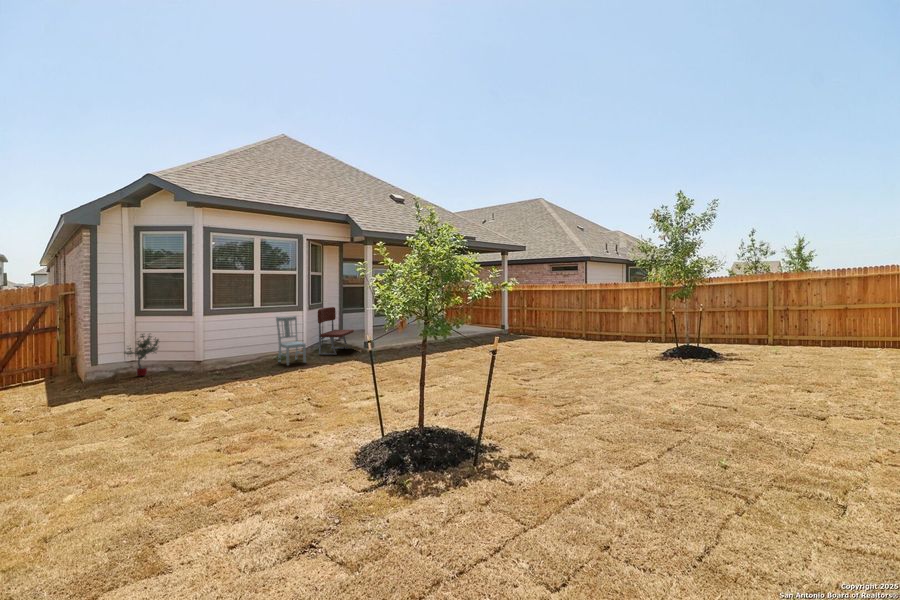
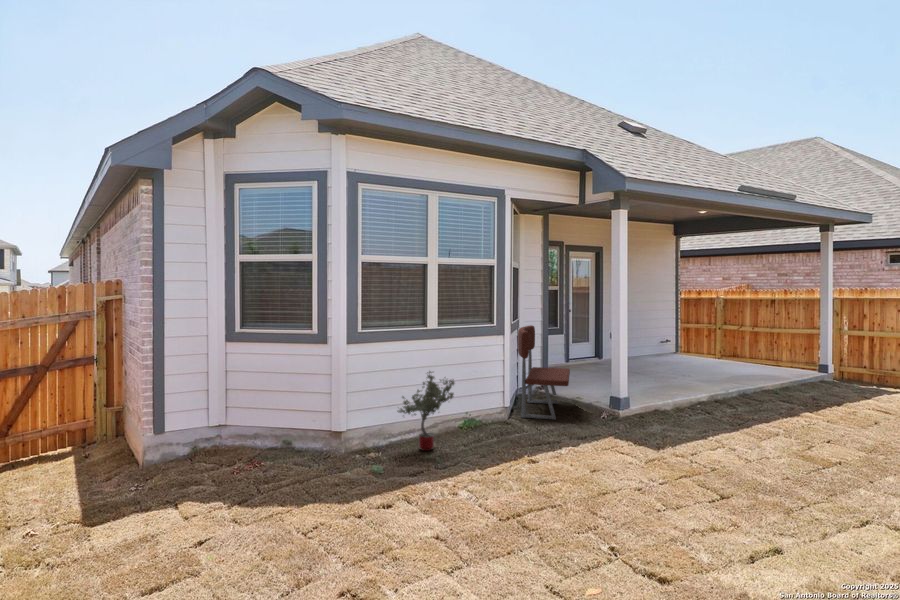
chair: present [276,316,306,365] -> none [461,343,521,446]
potted tree: present [124,334,159,377] -> present [397,371,454,451]

